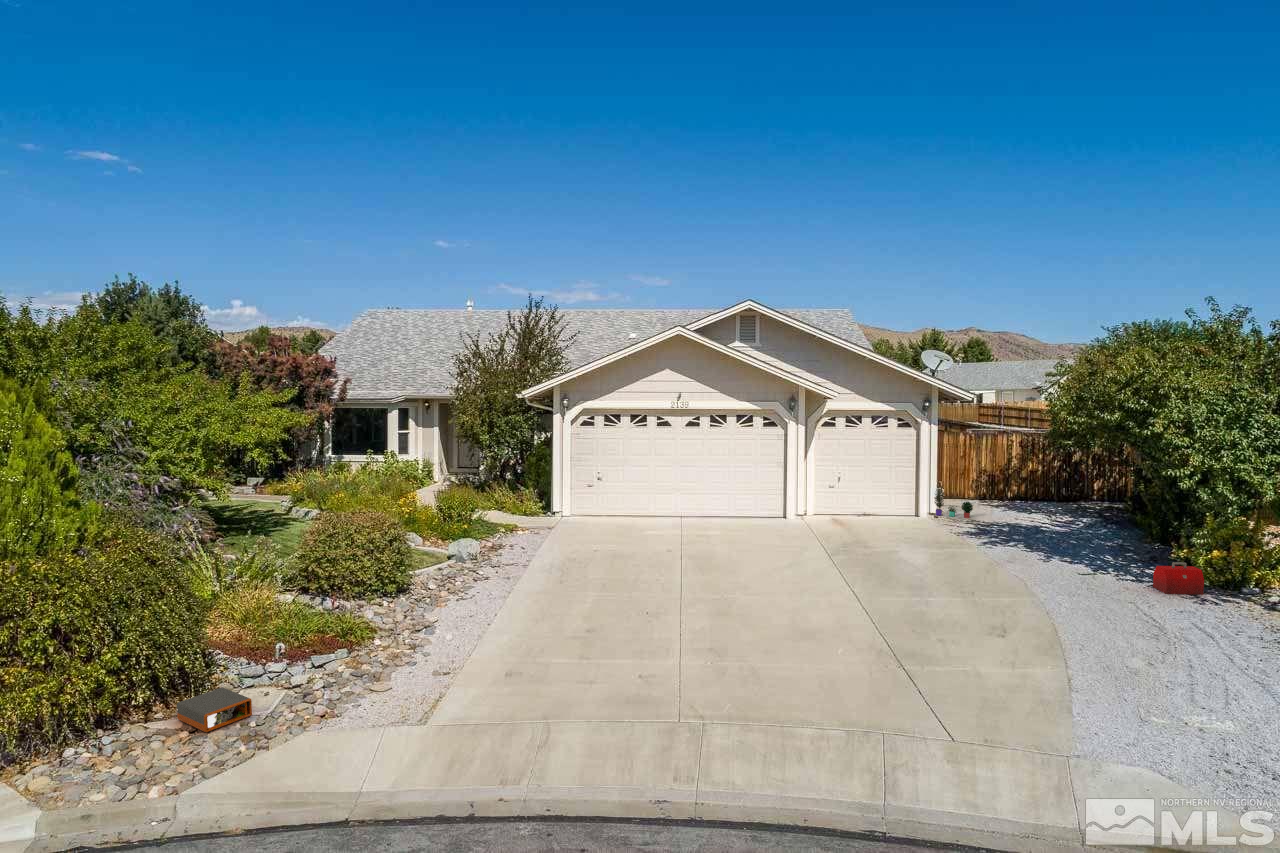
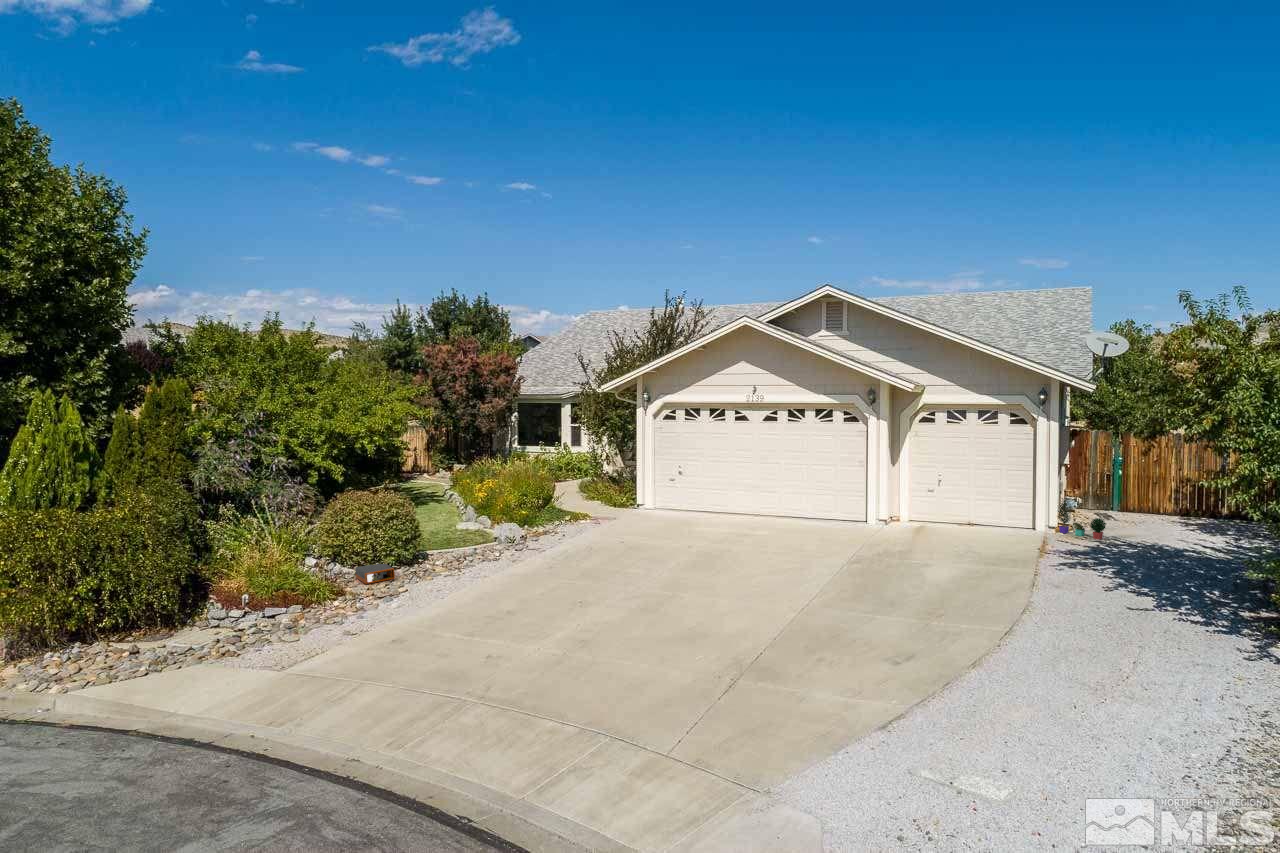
toolbox: present [1153,562,1204,595] -> none [1204,620,1274,674]
storage box: present [177,688,252,732] -> present [355,564,395,584]

